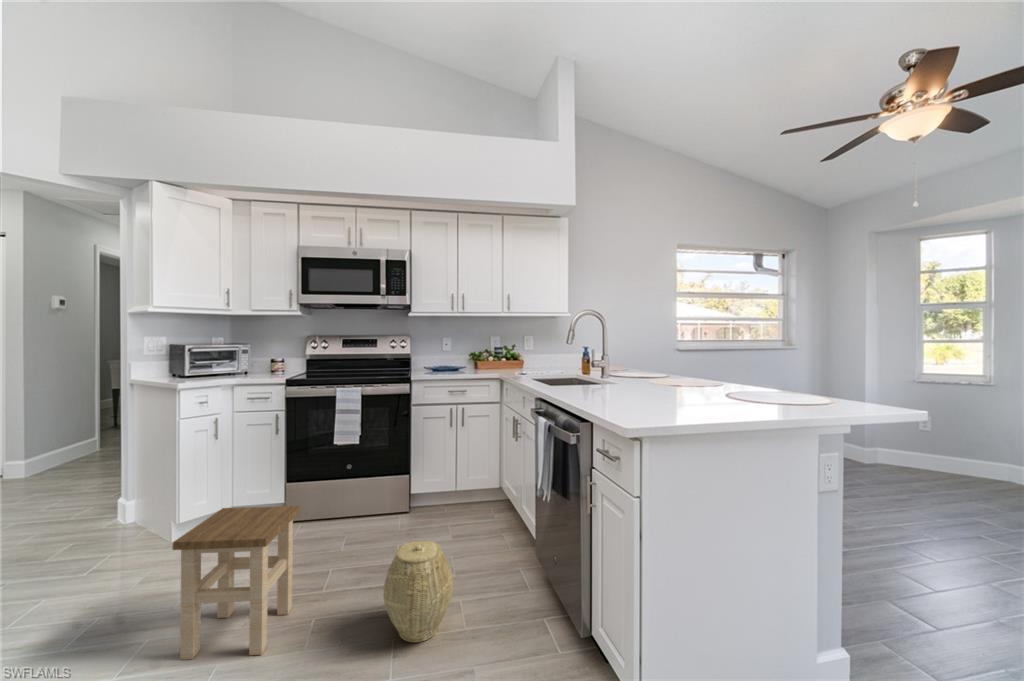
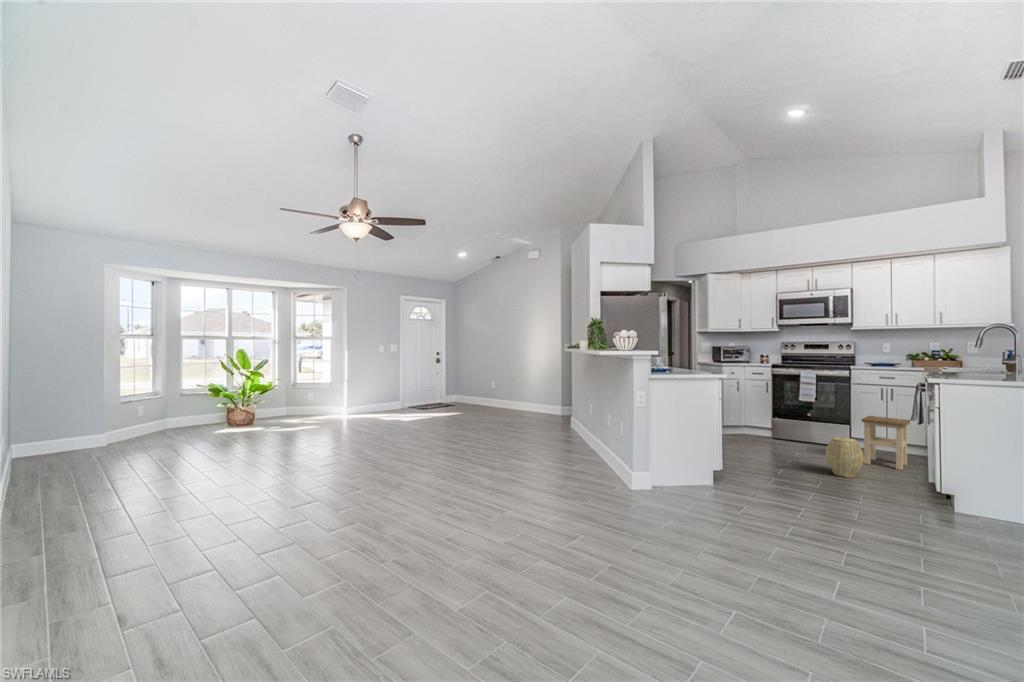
stool: present [172,506,300,660] -> present [861,416,910,470]

